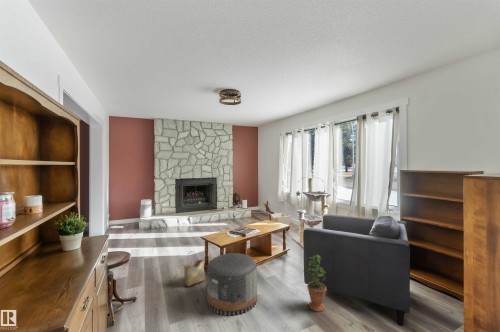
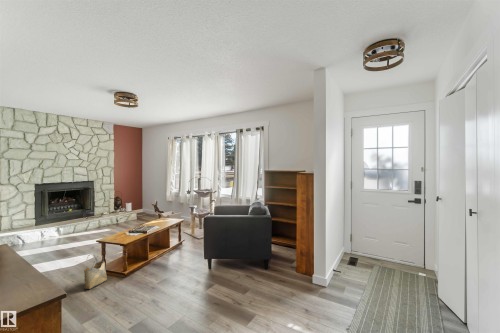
pouf: present [207,253,257,316] -> none [116,247,166,299]
potted plant: present [306,253,326,312] -> none [204,233,220,276]

